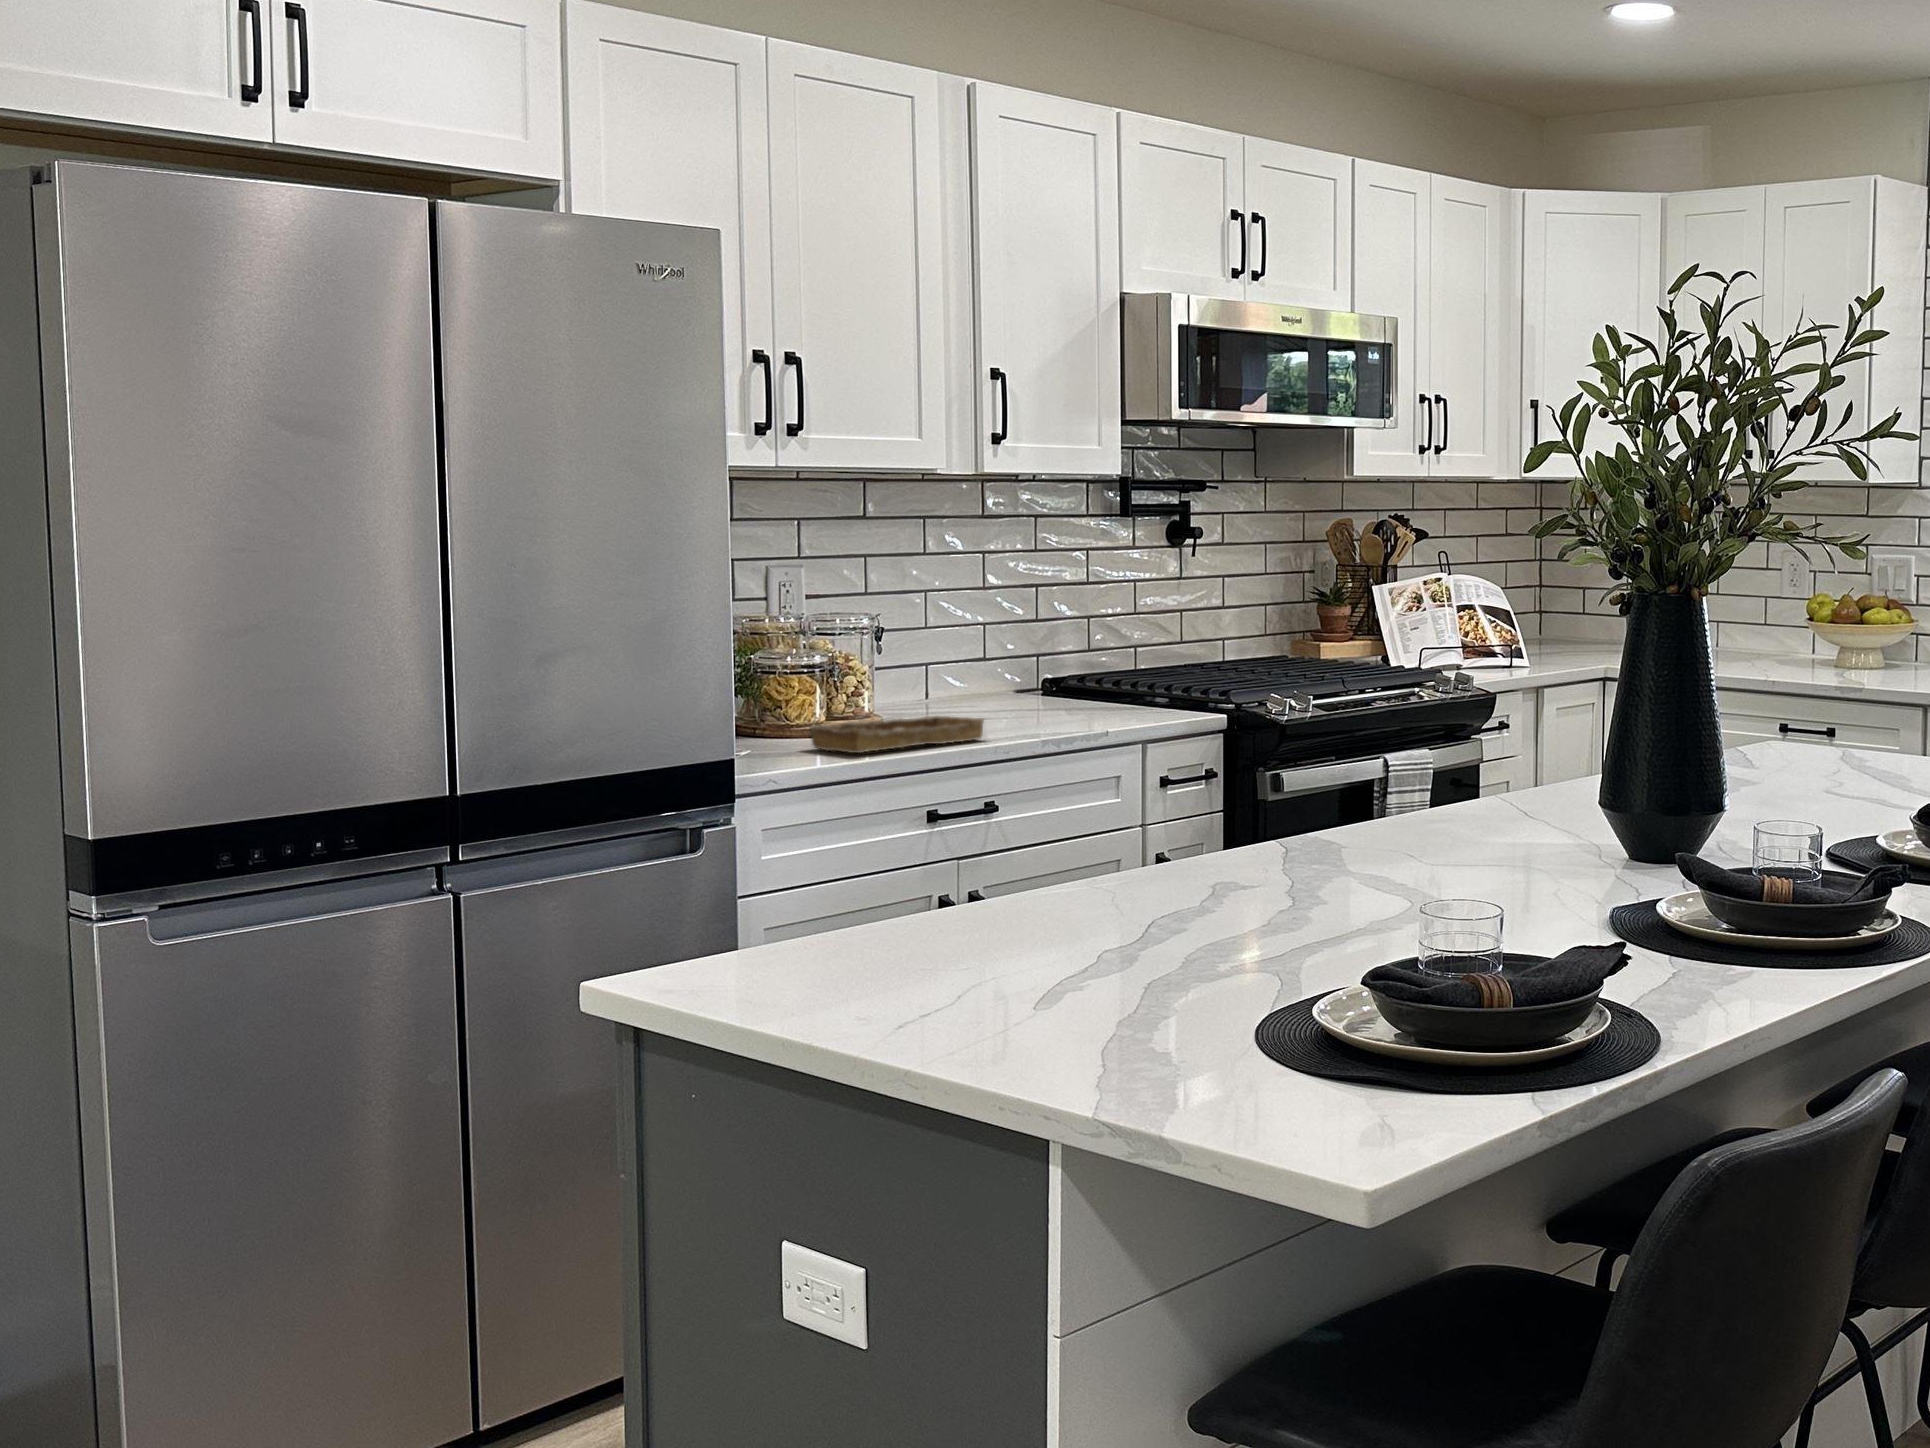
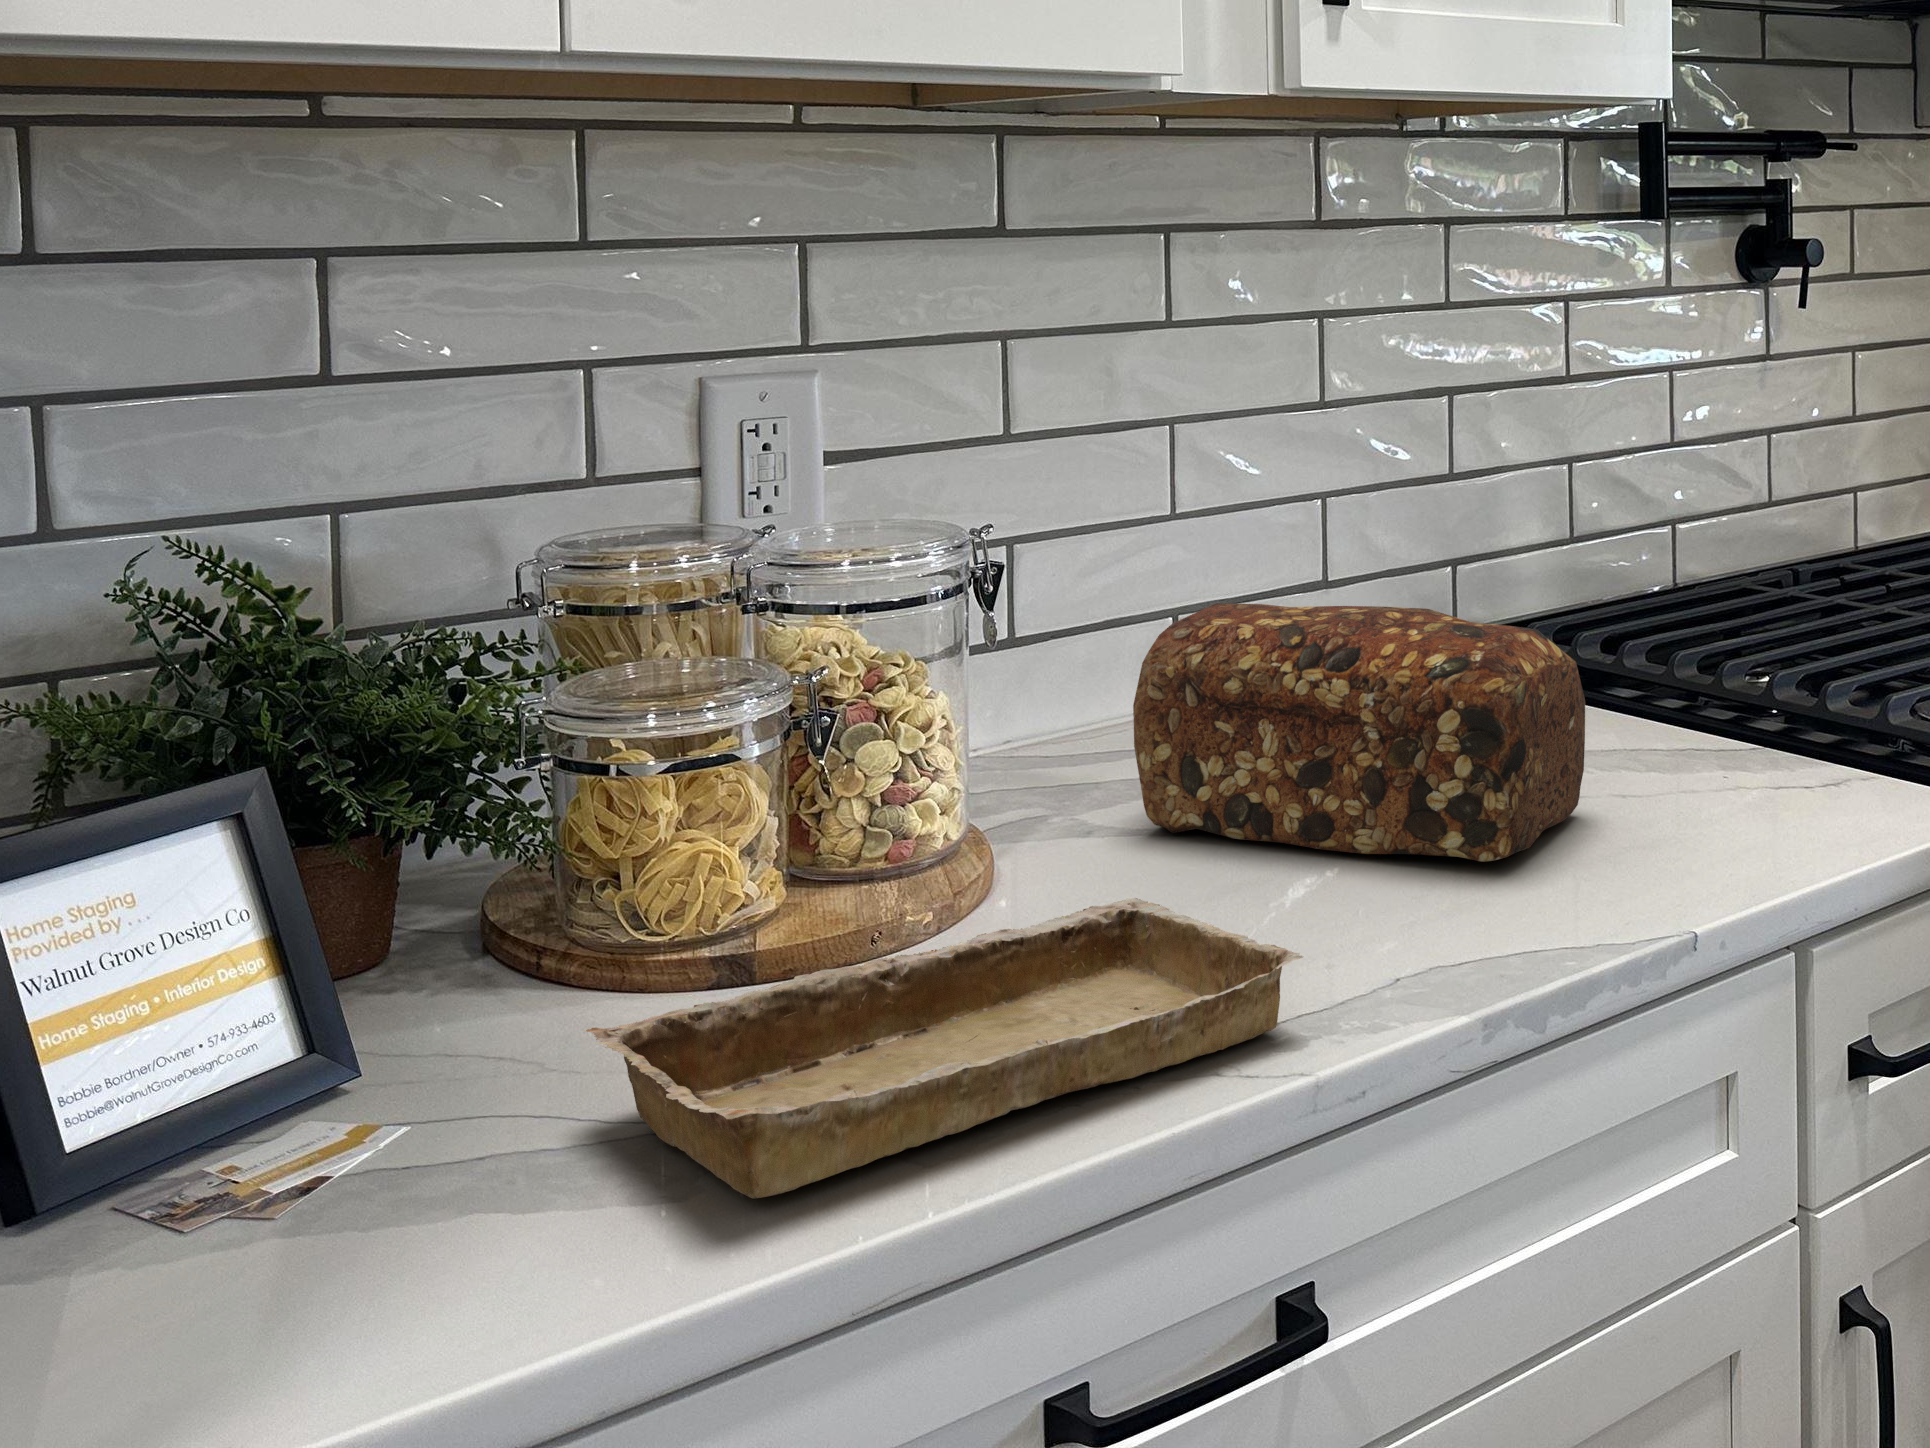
bread loaf: none [926,646,1080,720] -> present [1133,603,1585,862]

